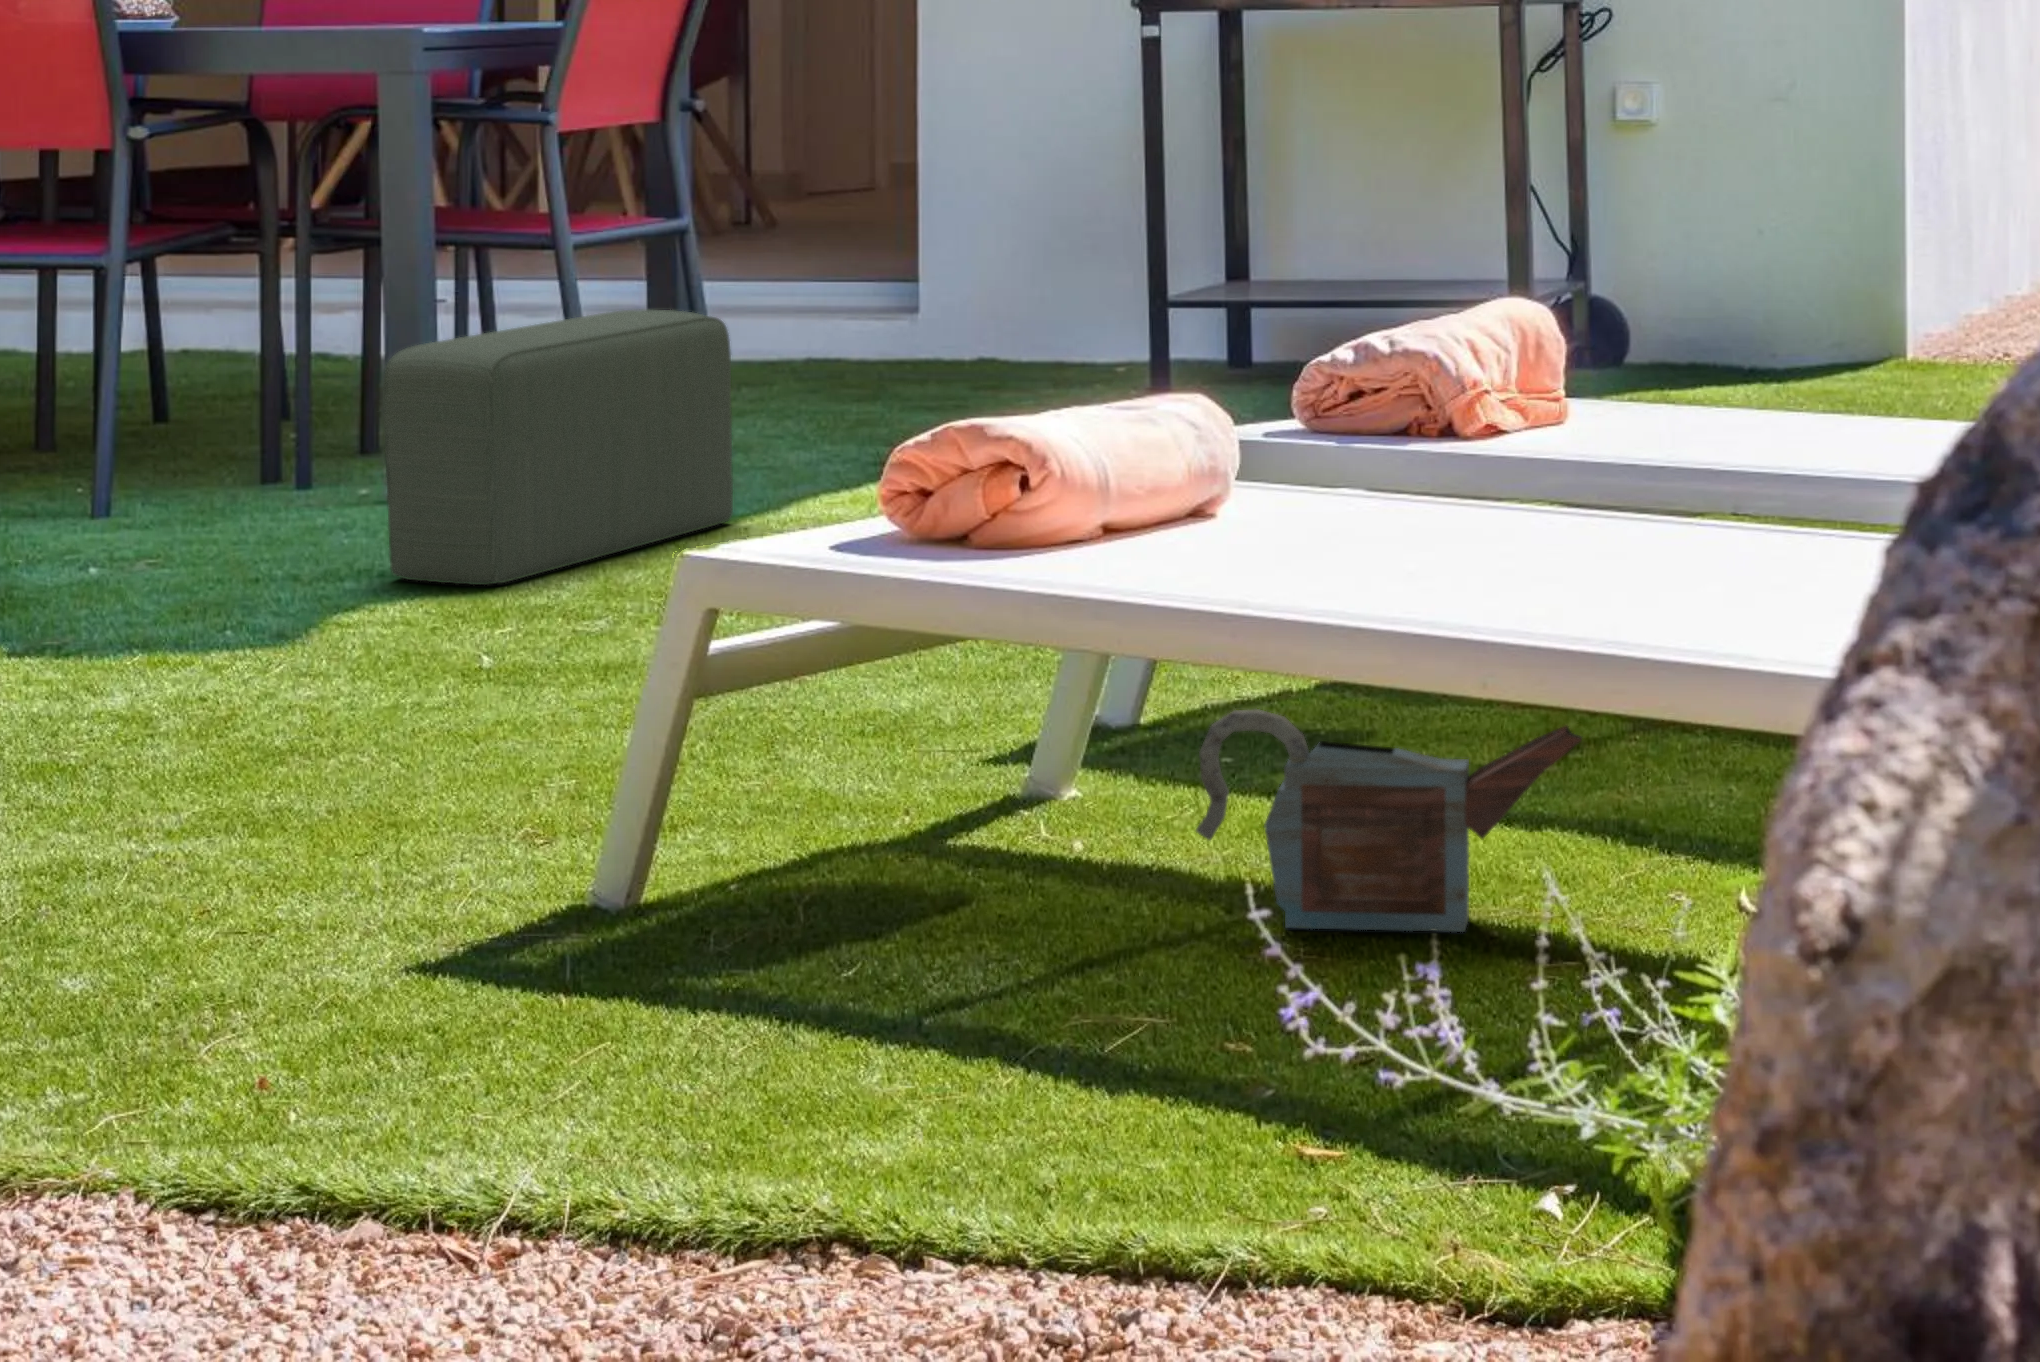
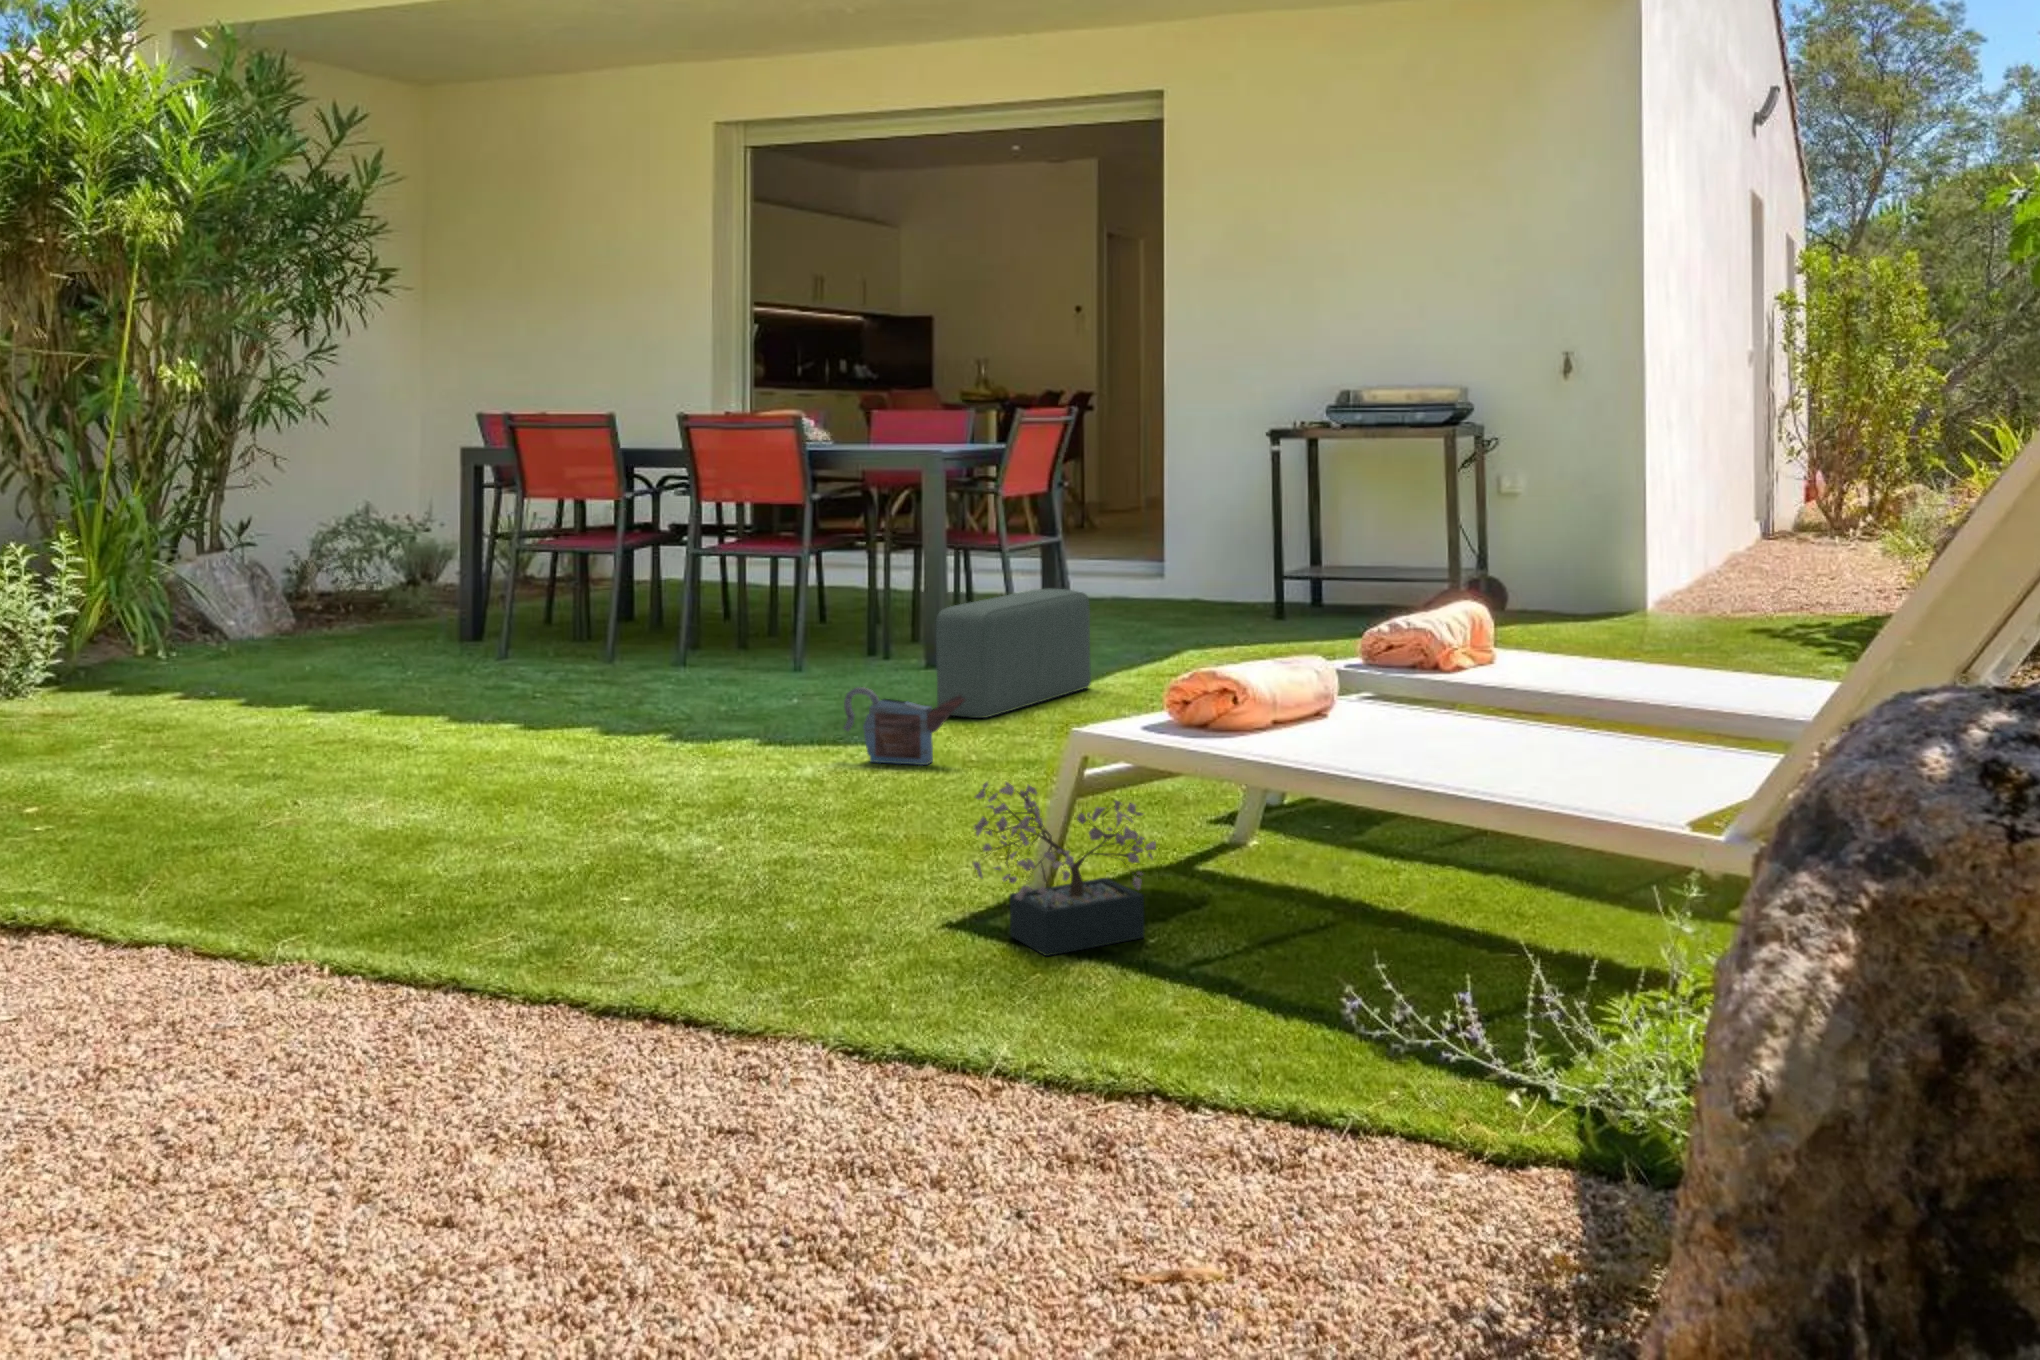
decorative plant: none [461,661,856,1018] -> present [973,782,1156,956]
watering can: present [1196,709,1582,932] -> present [844,687,966,765]

